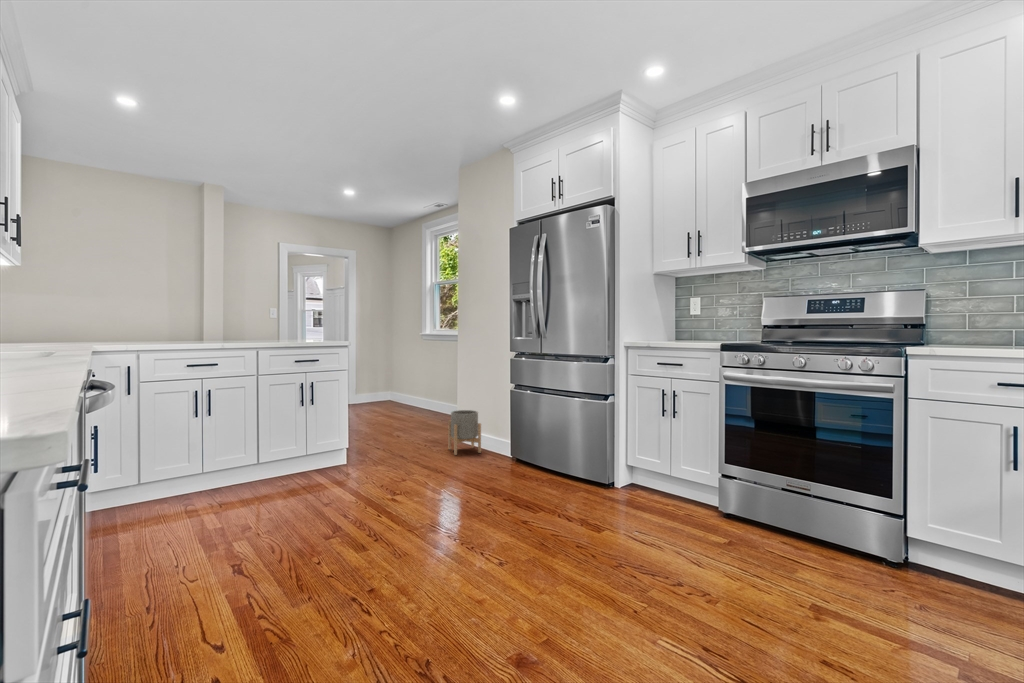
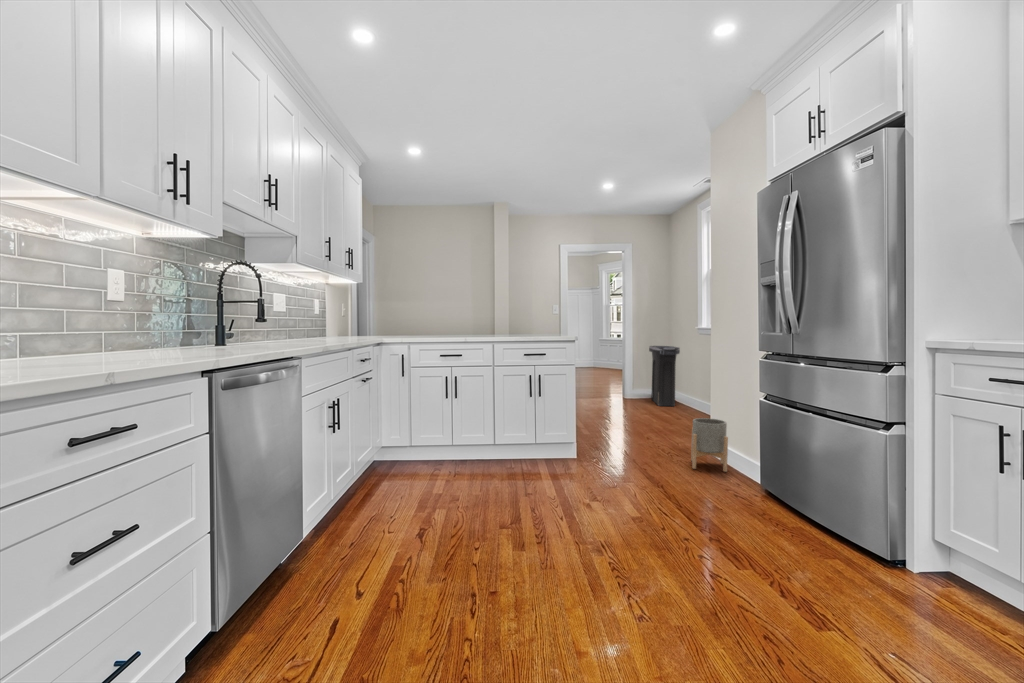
trash can: none [370,351,402,408] -> present [649,346,680,406]

